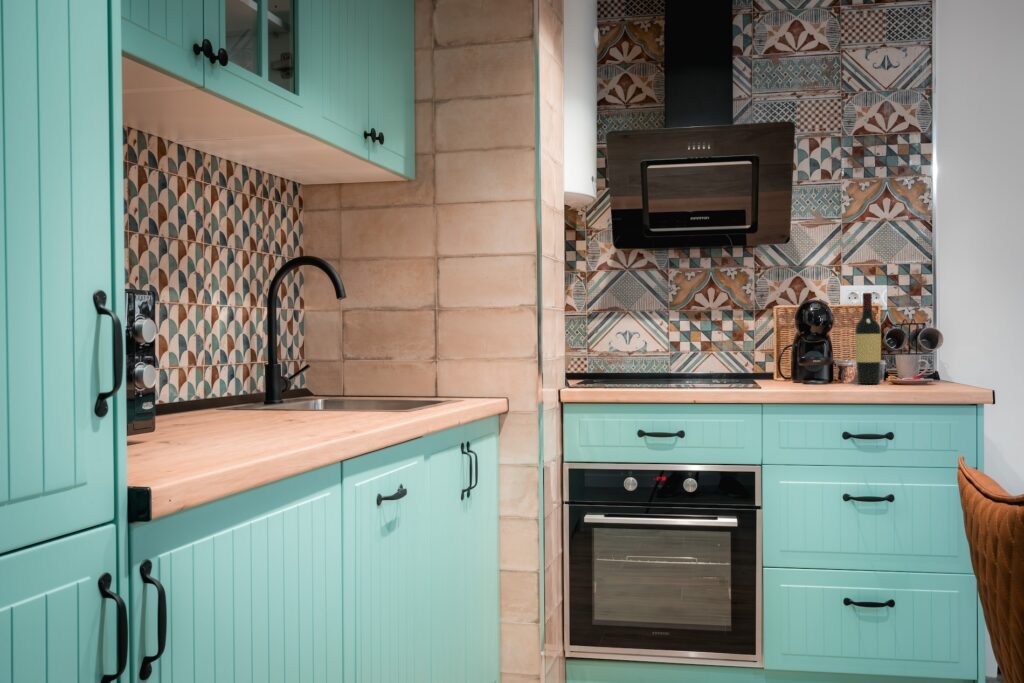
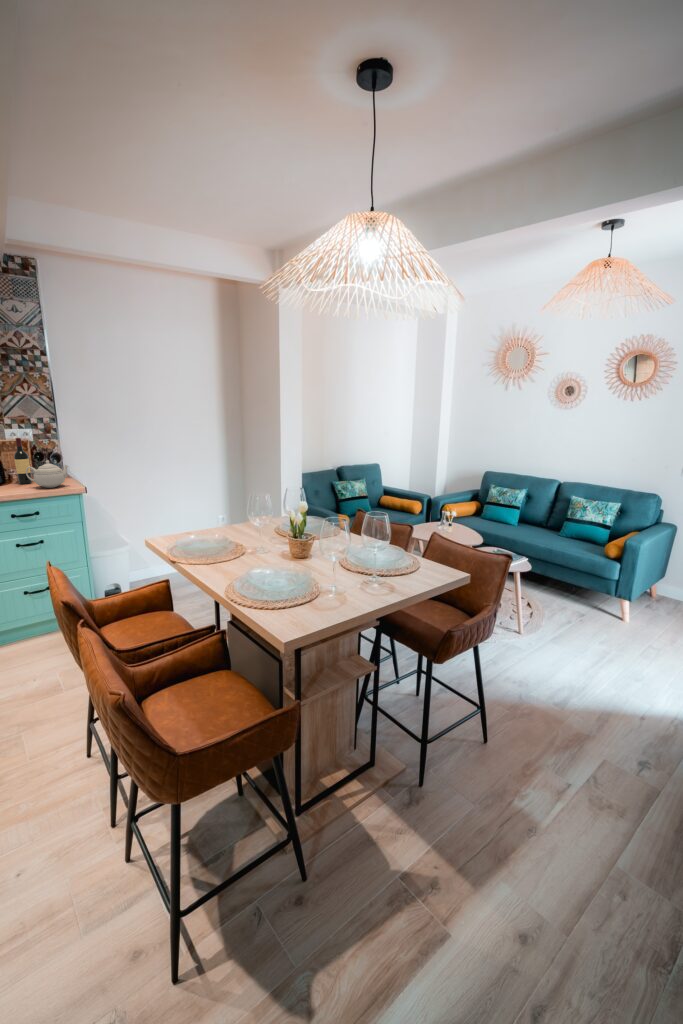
teapot: none [876,333,961,390] -> present [26,460,68,488]

